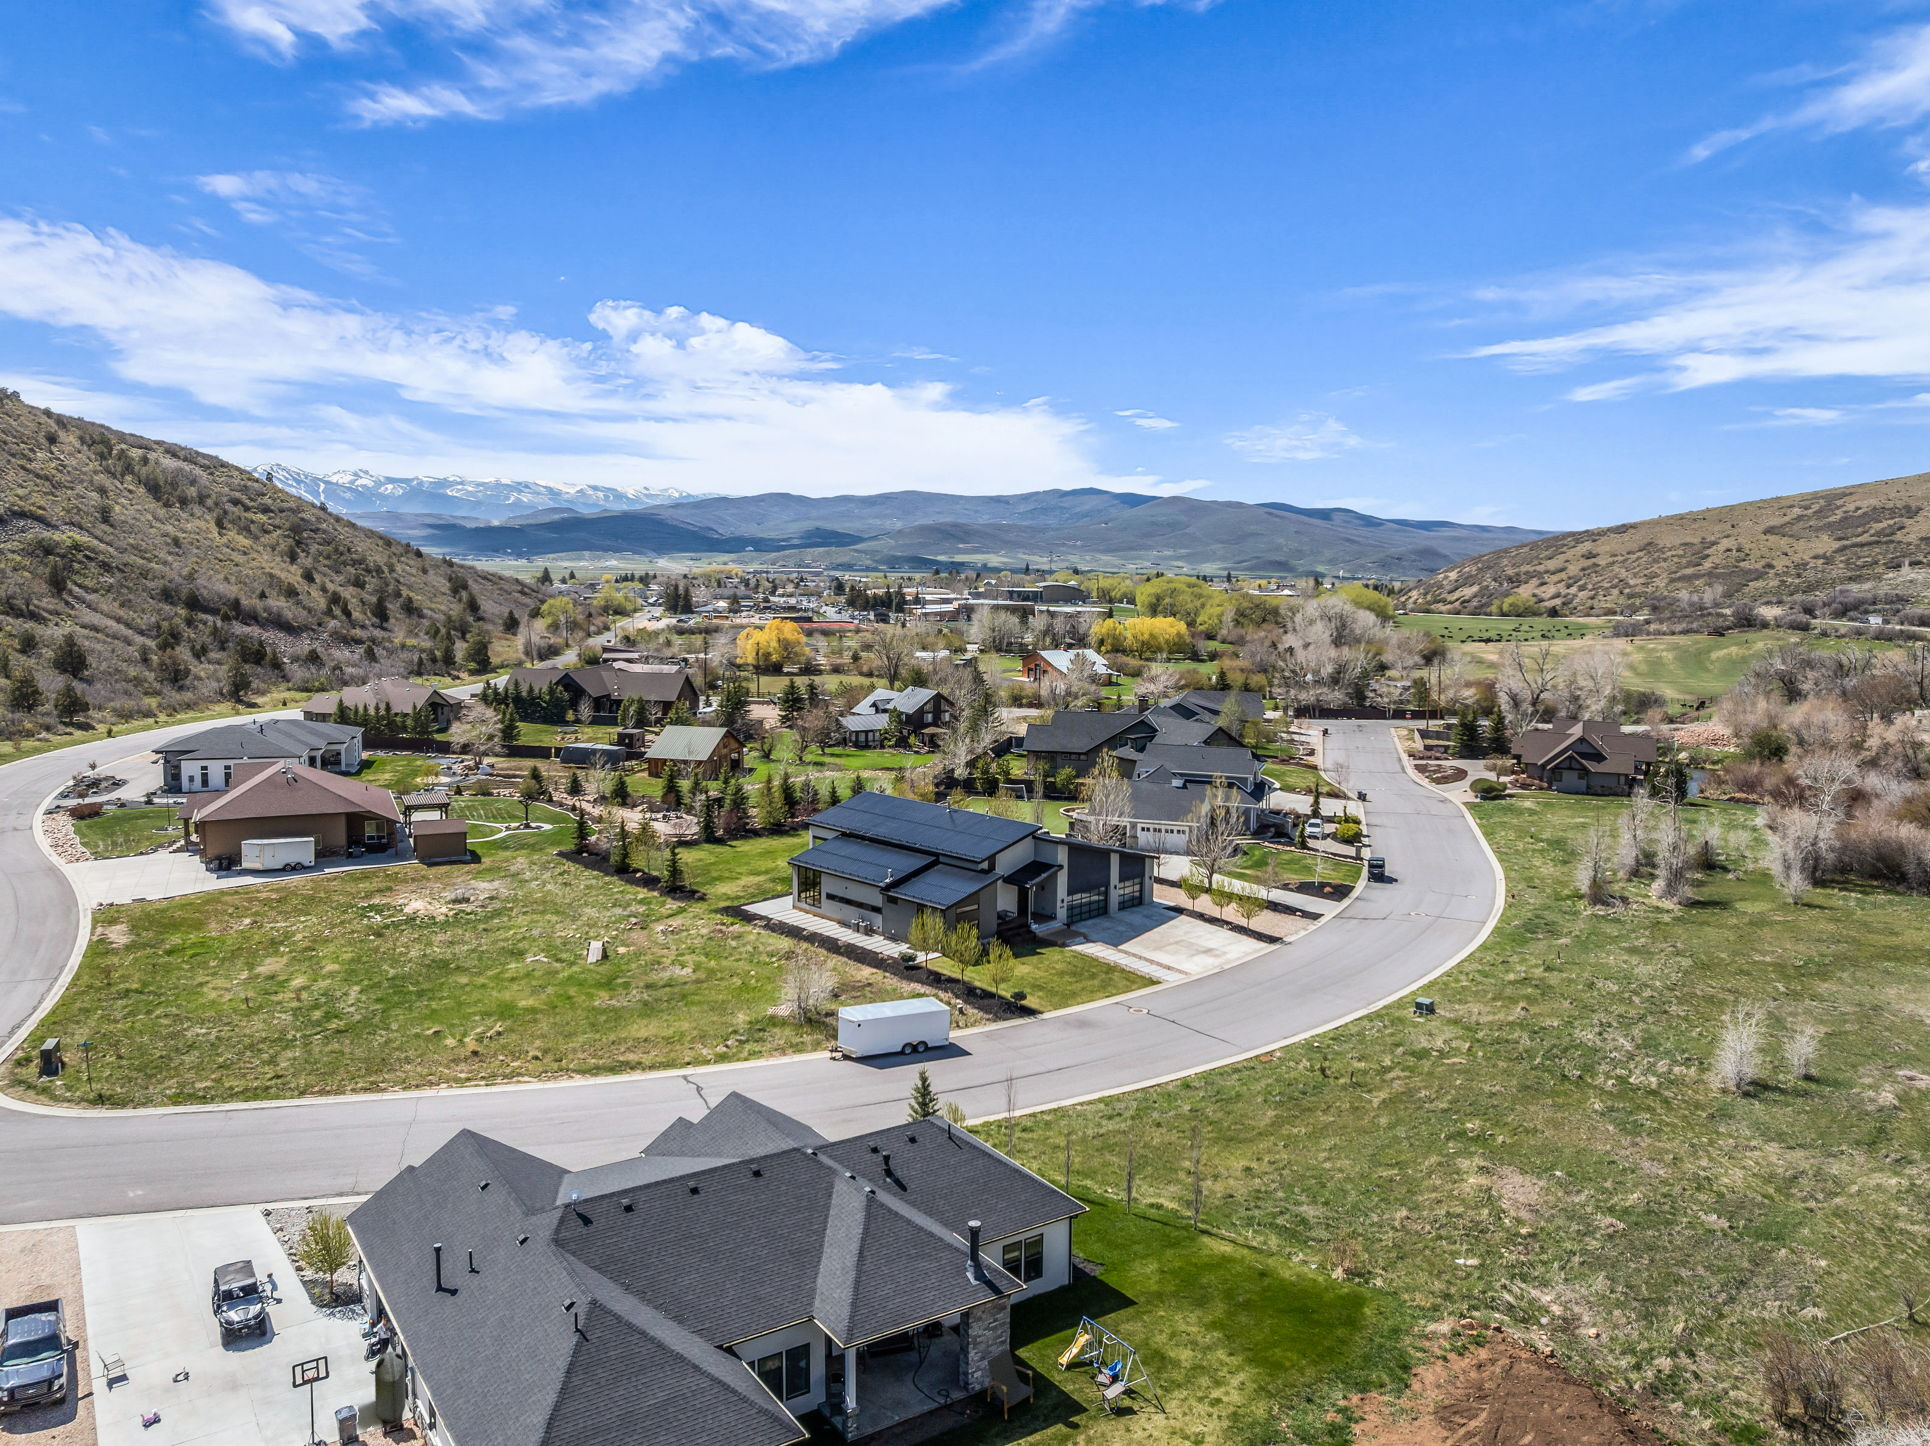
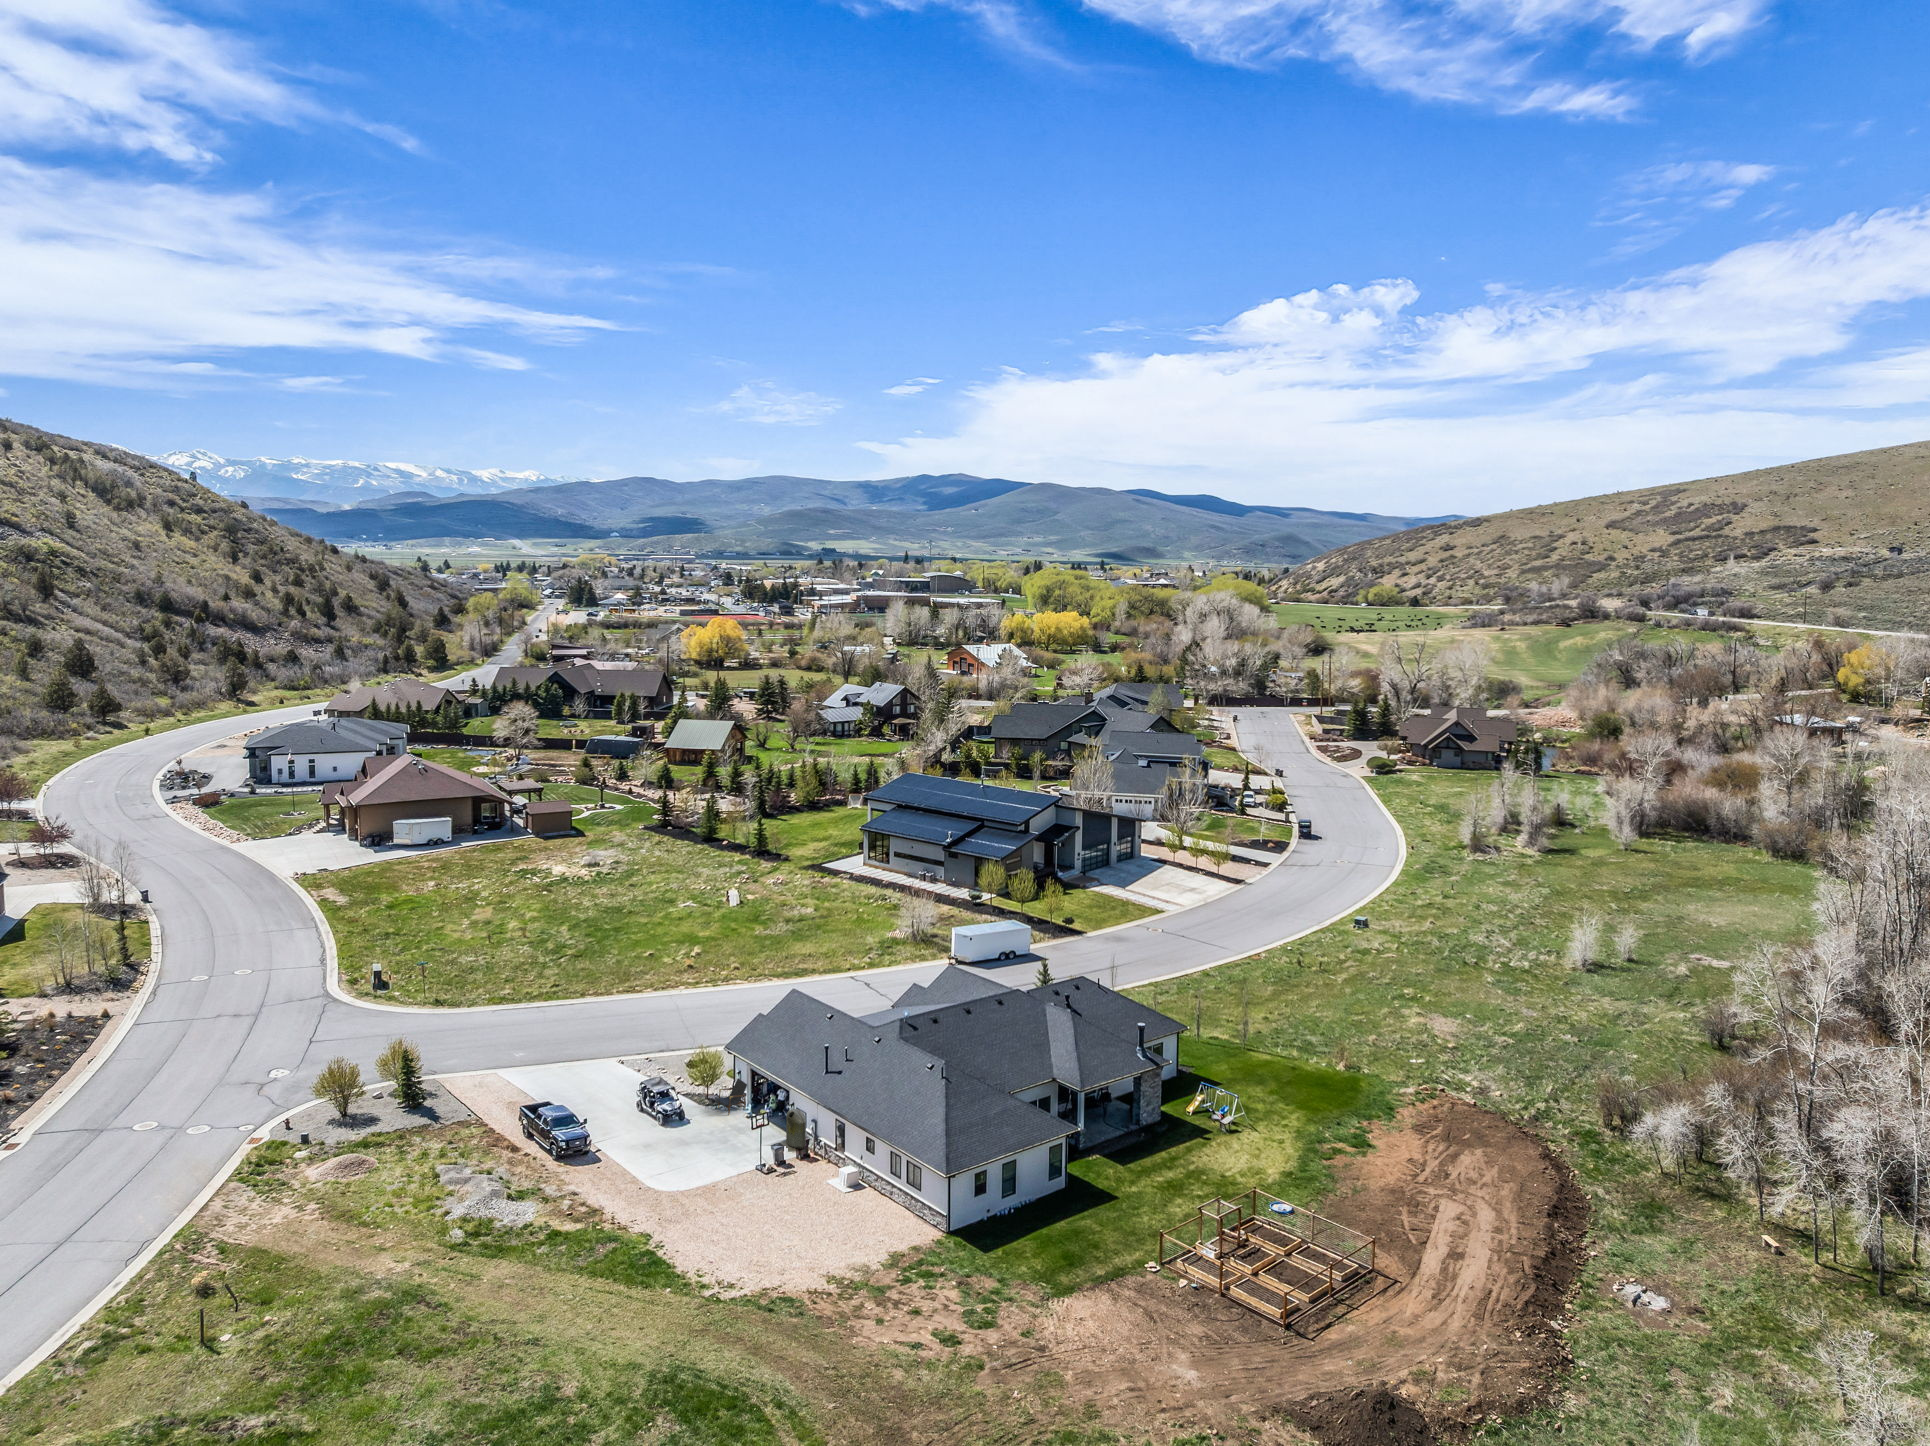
lounge chair: present [987,1349,1034,1419] -> present [716,1079,747,1115]

